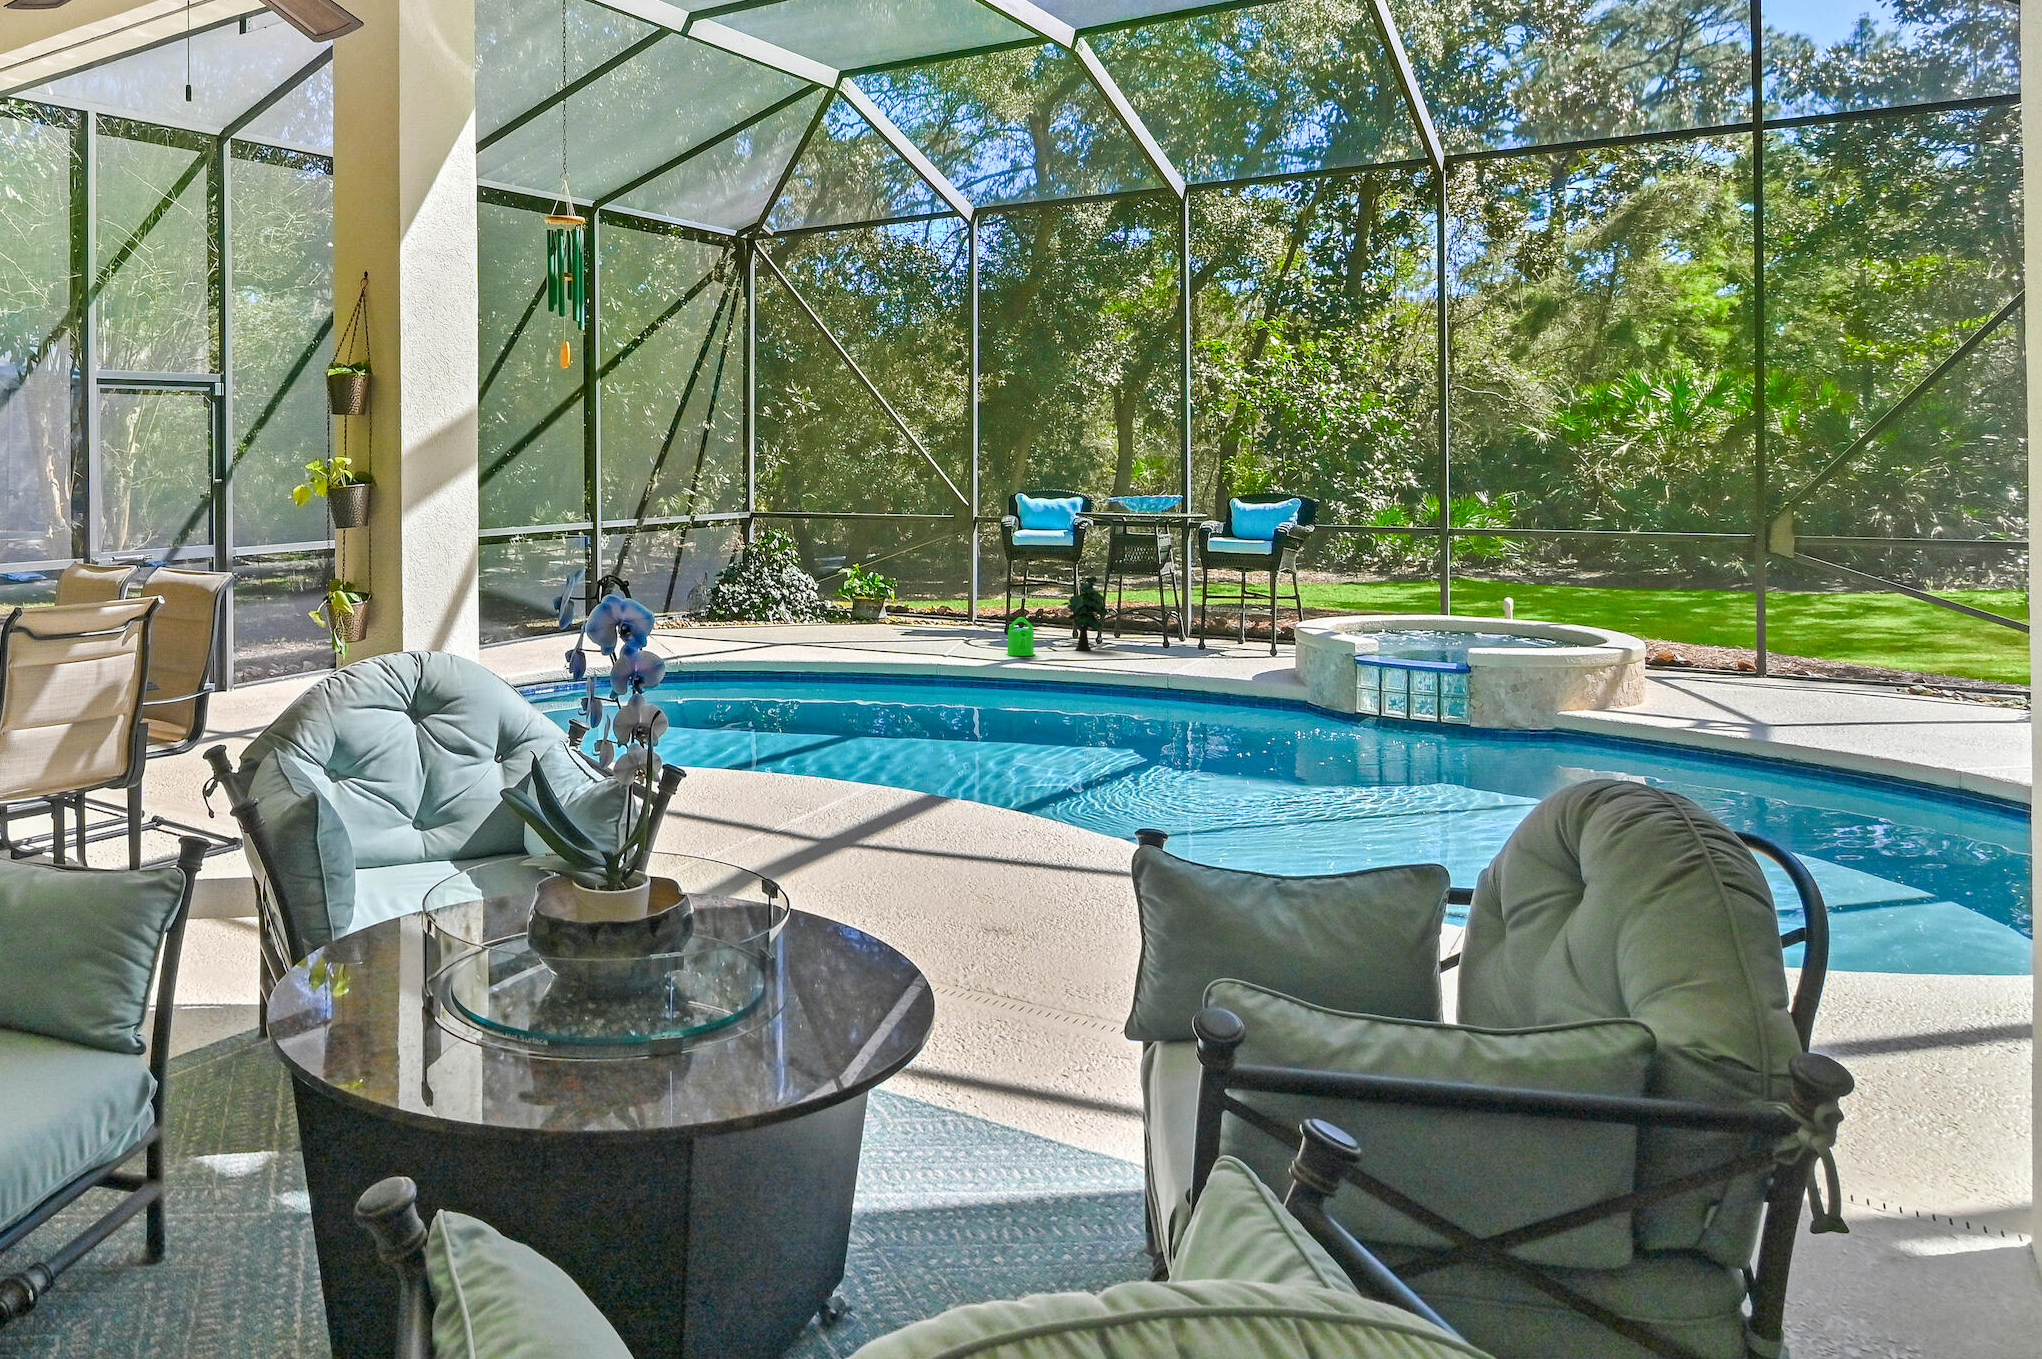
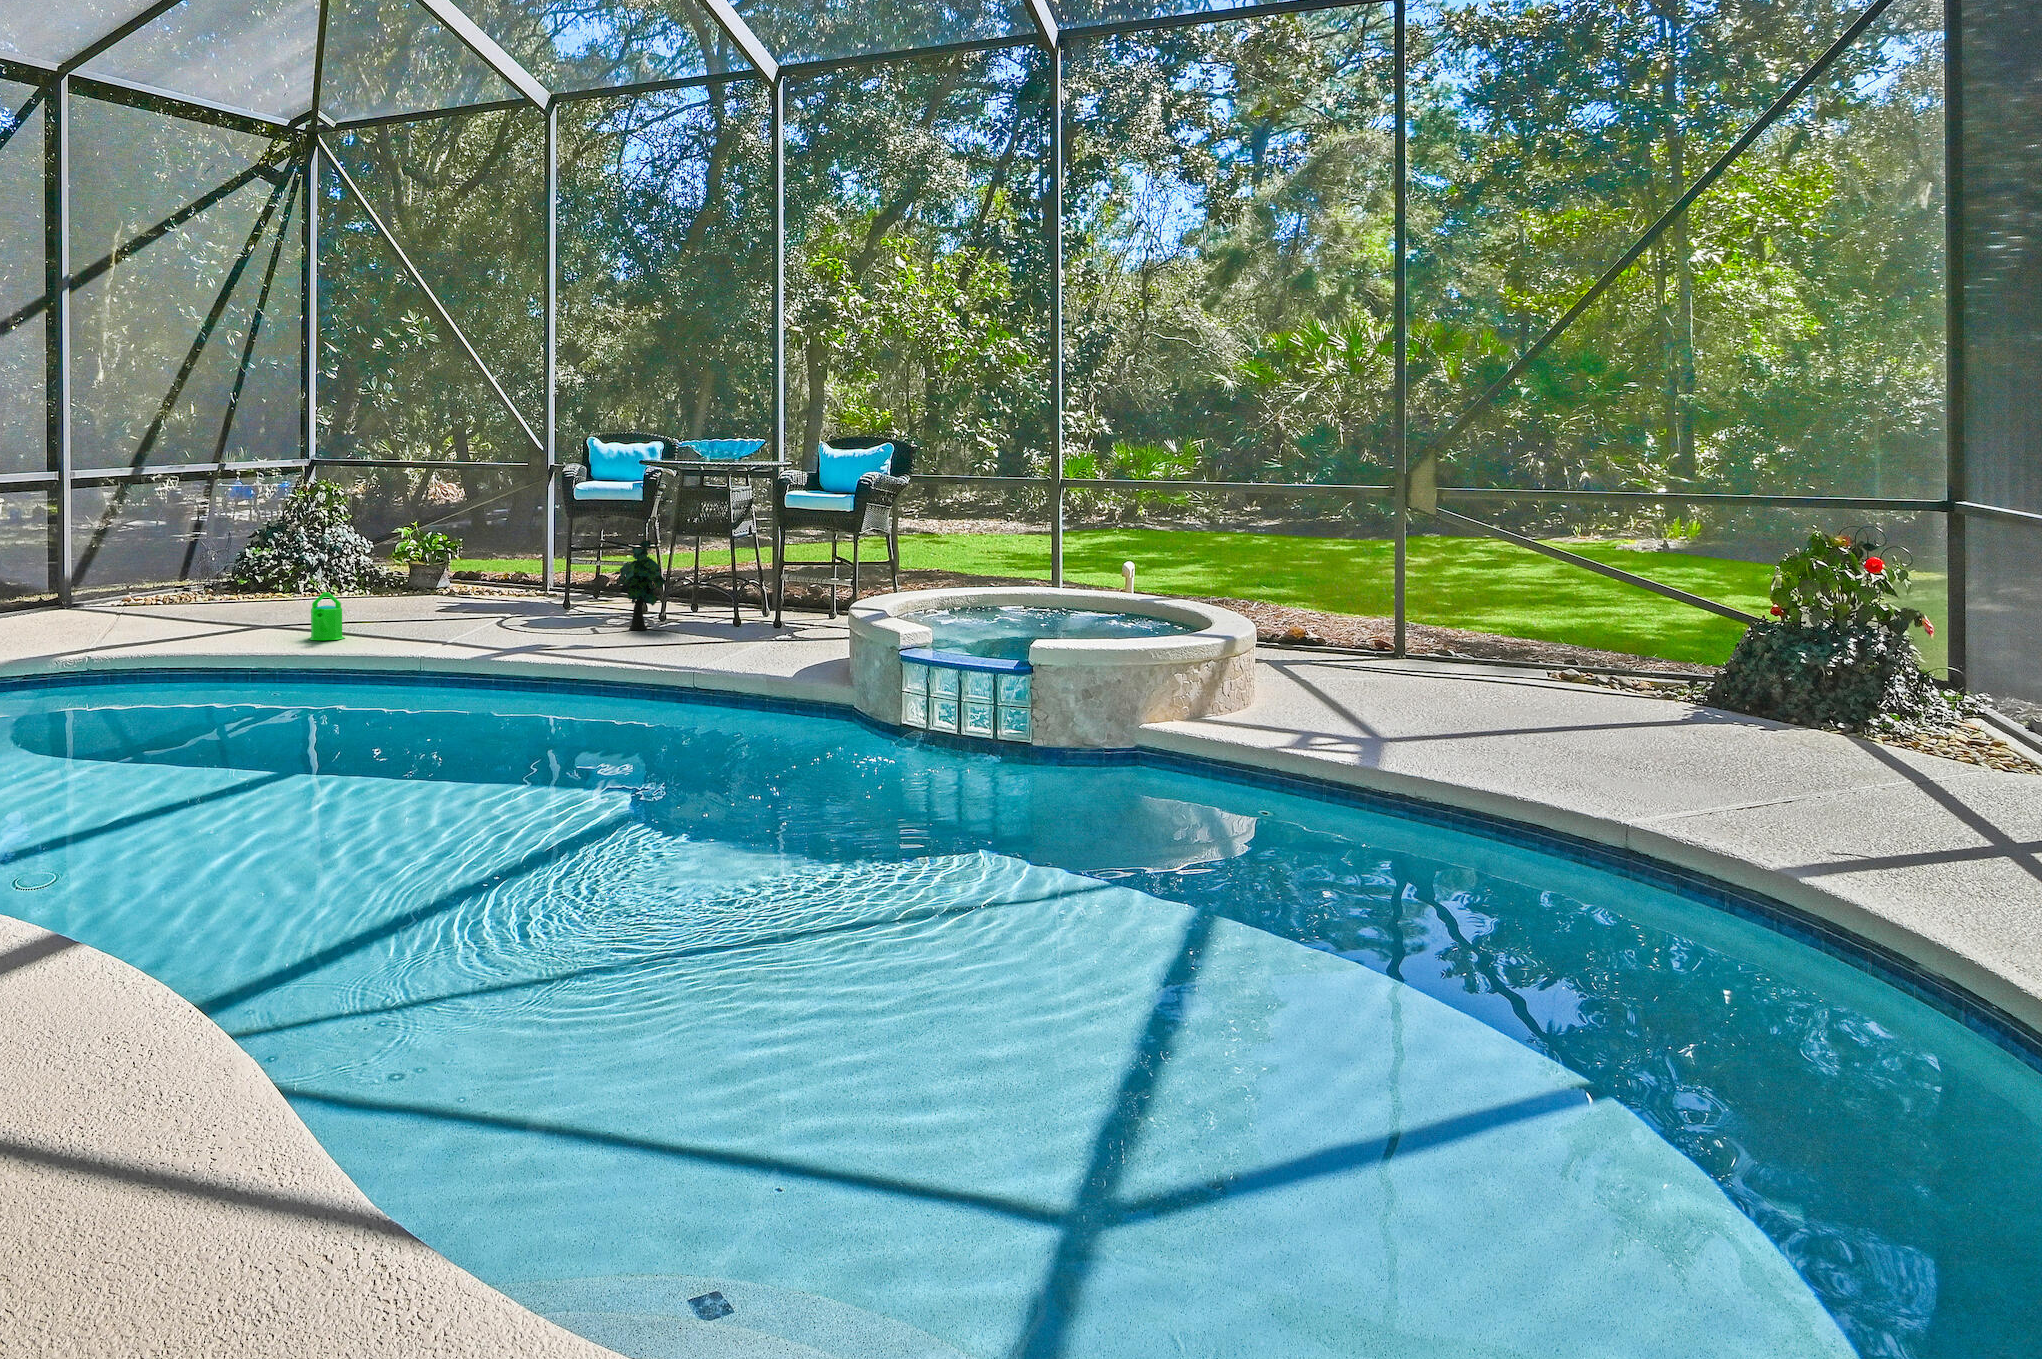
watering can: present [1007,617,1035,656] -> present [309,592,344,640]

